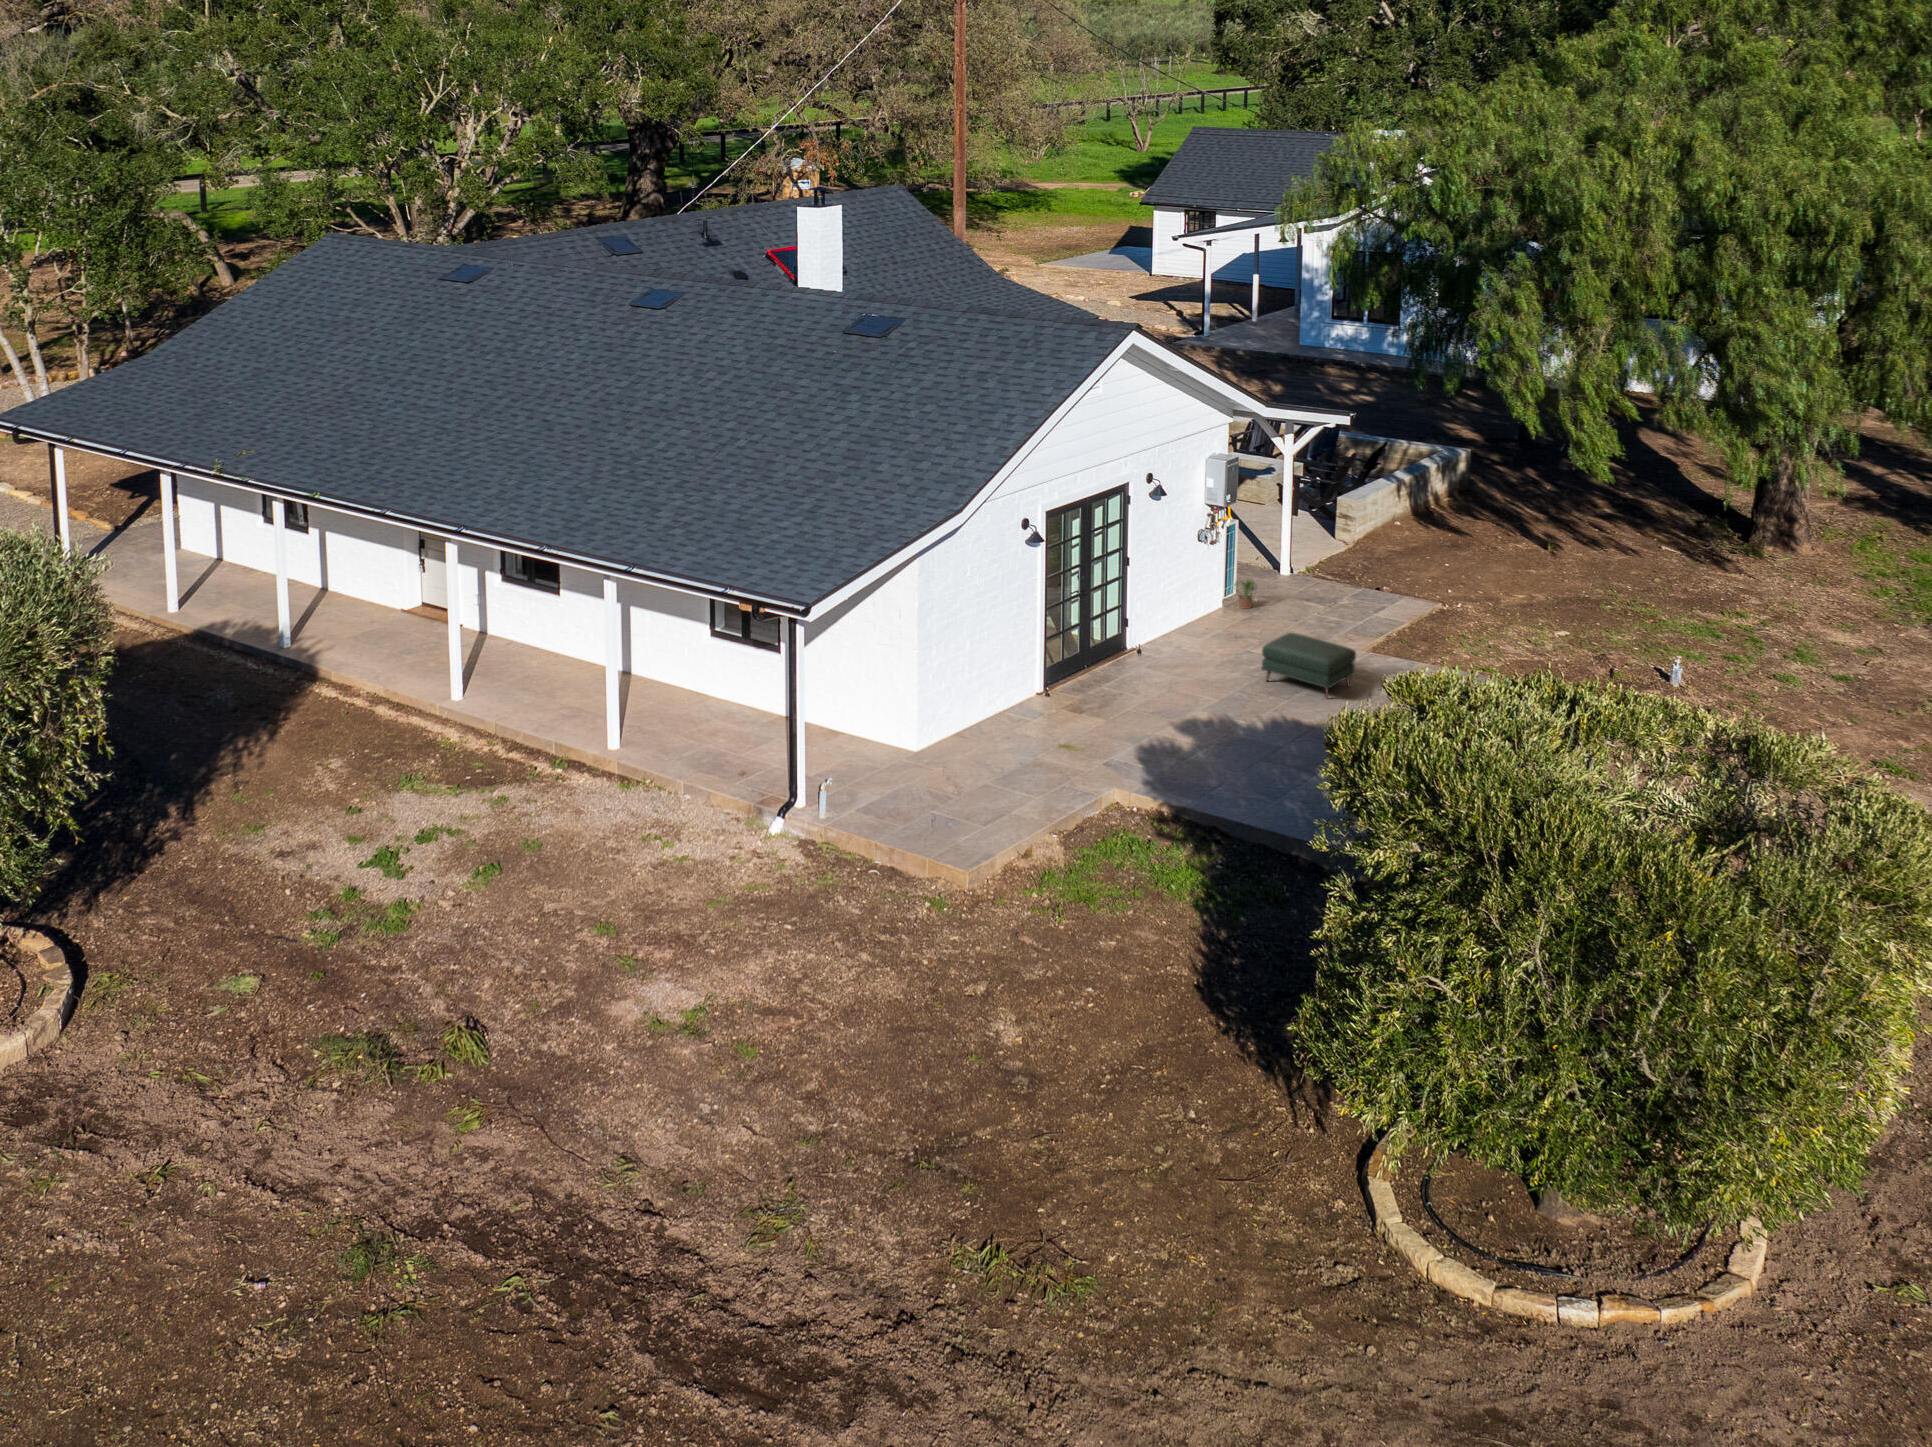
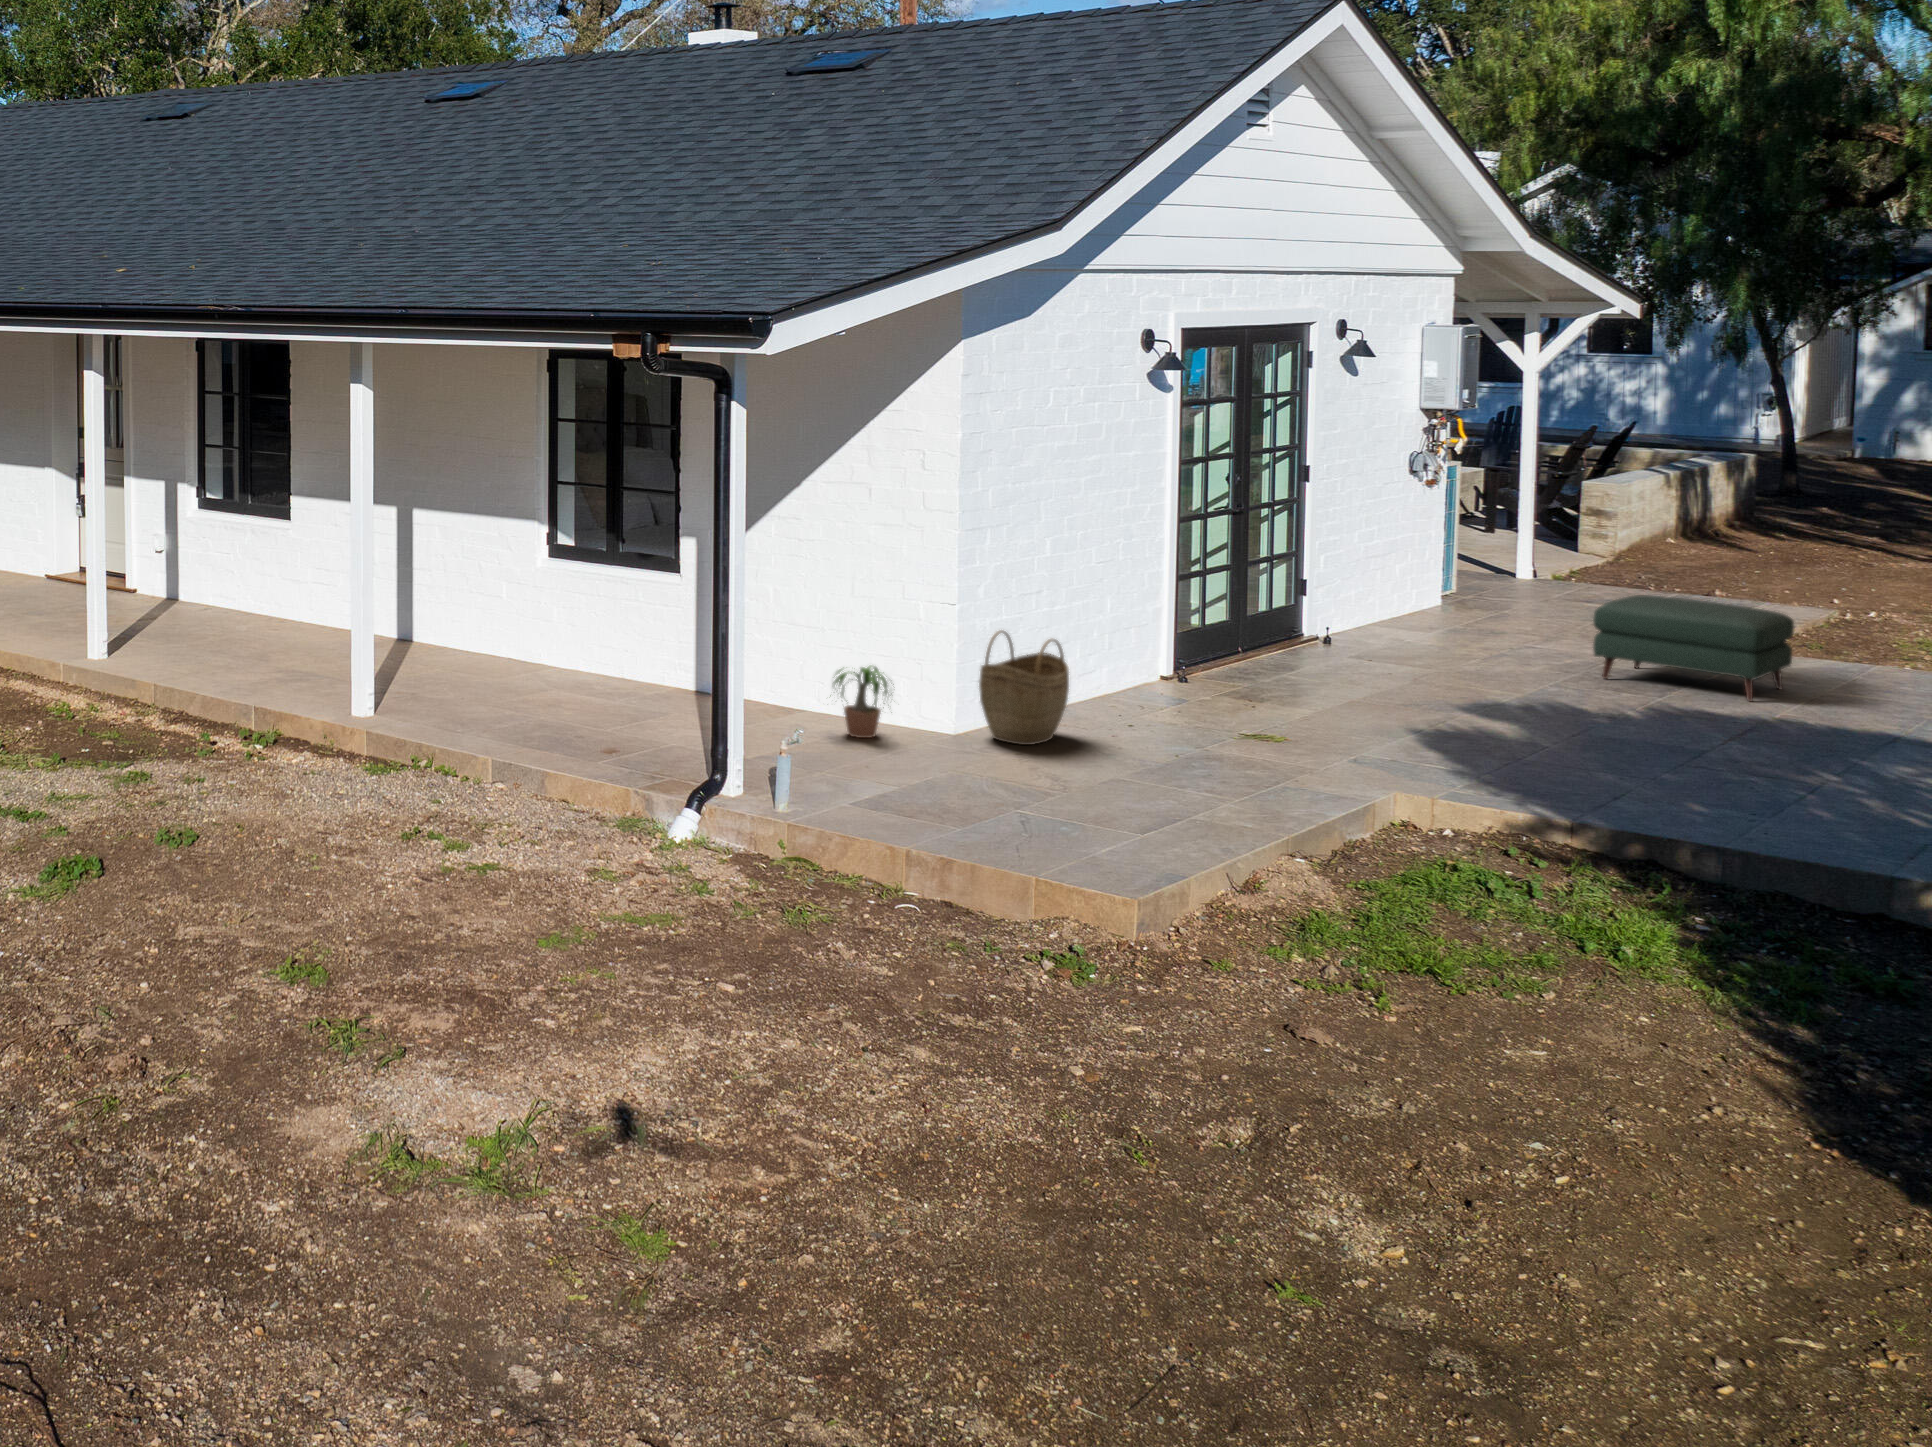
potted plant: present [1235,580,1254,609] -> present [833,666,894,738]
woven basket: none [930,698,975,758] -> present [979,631,1069,745]

